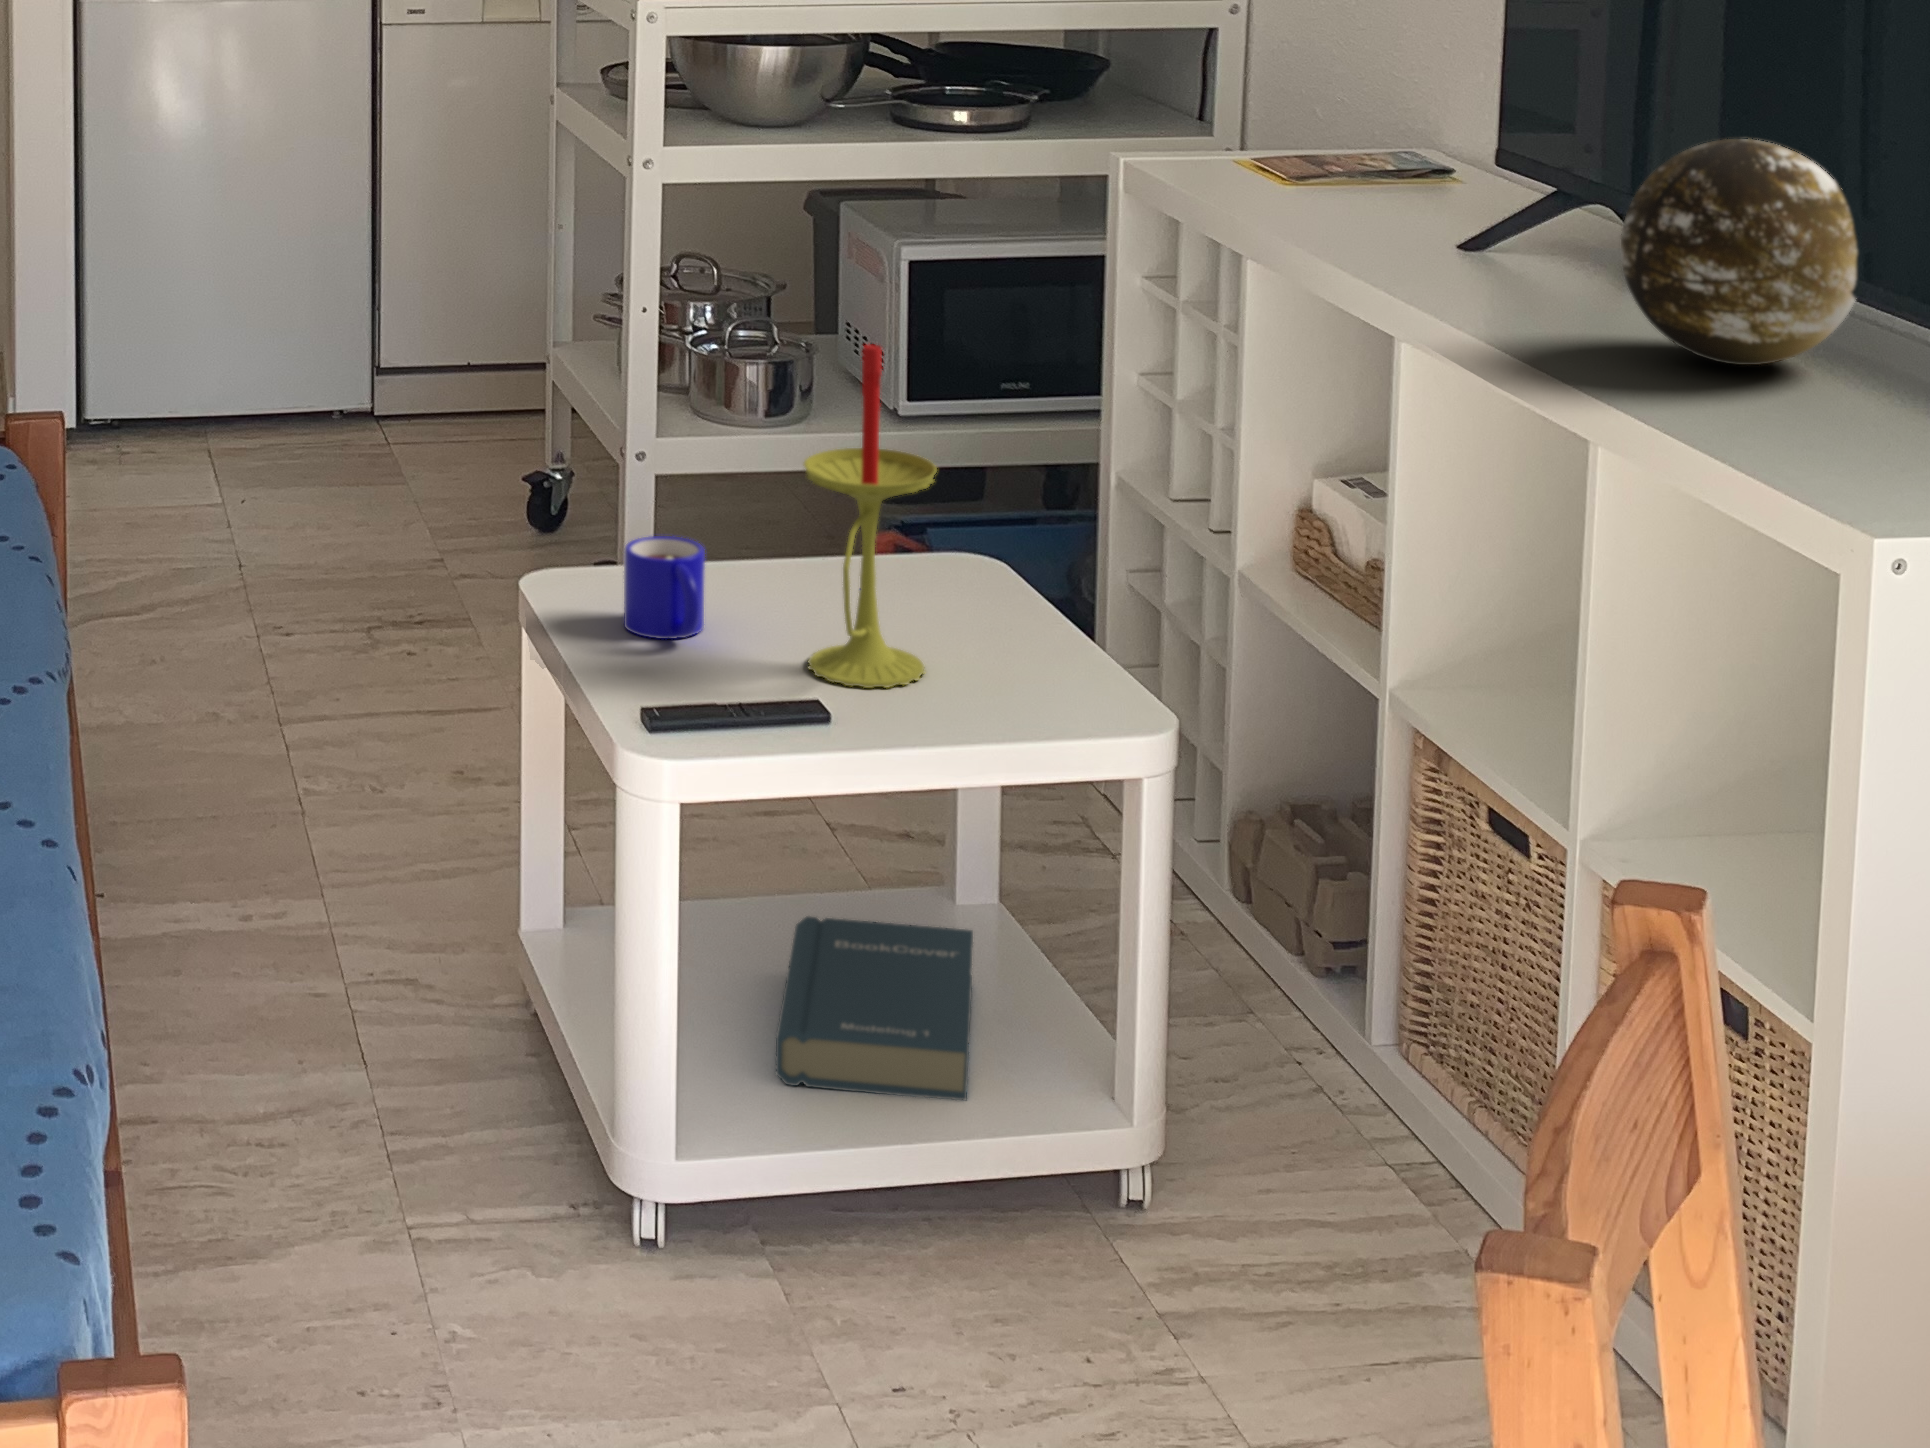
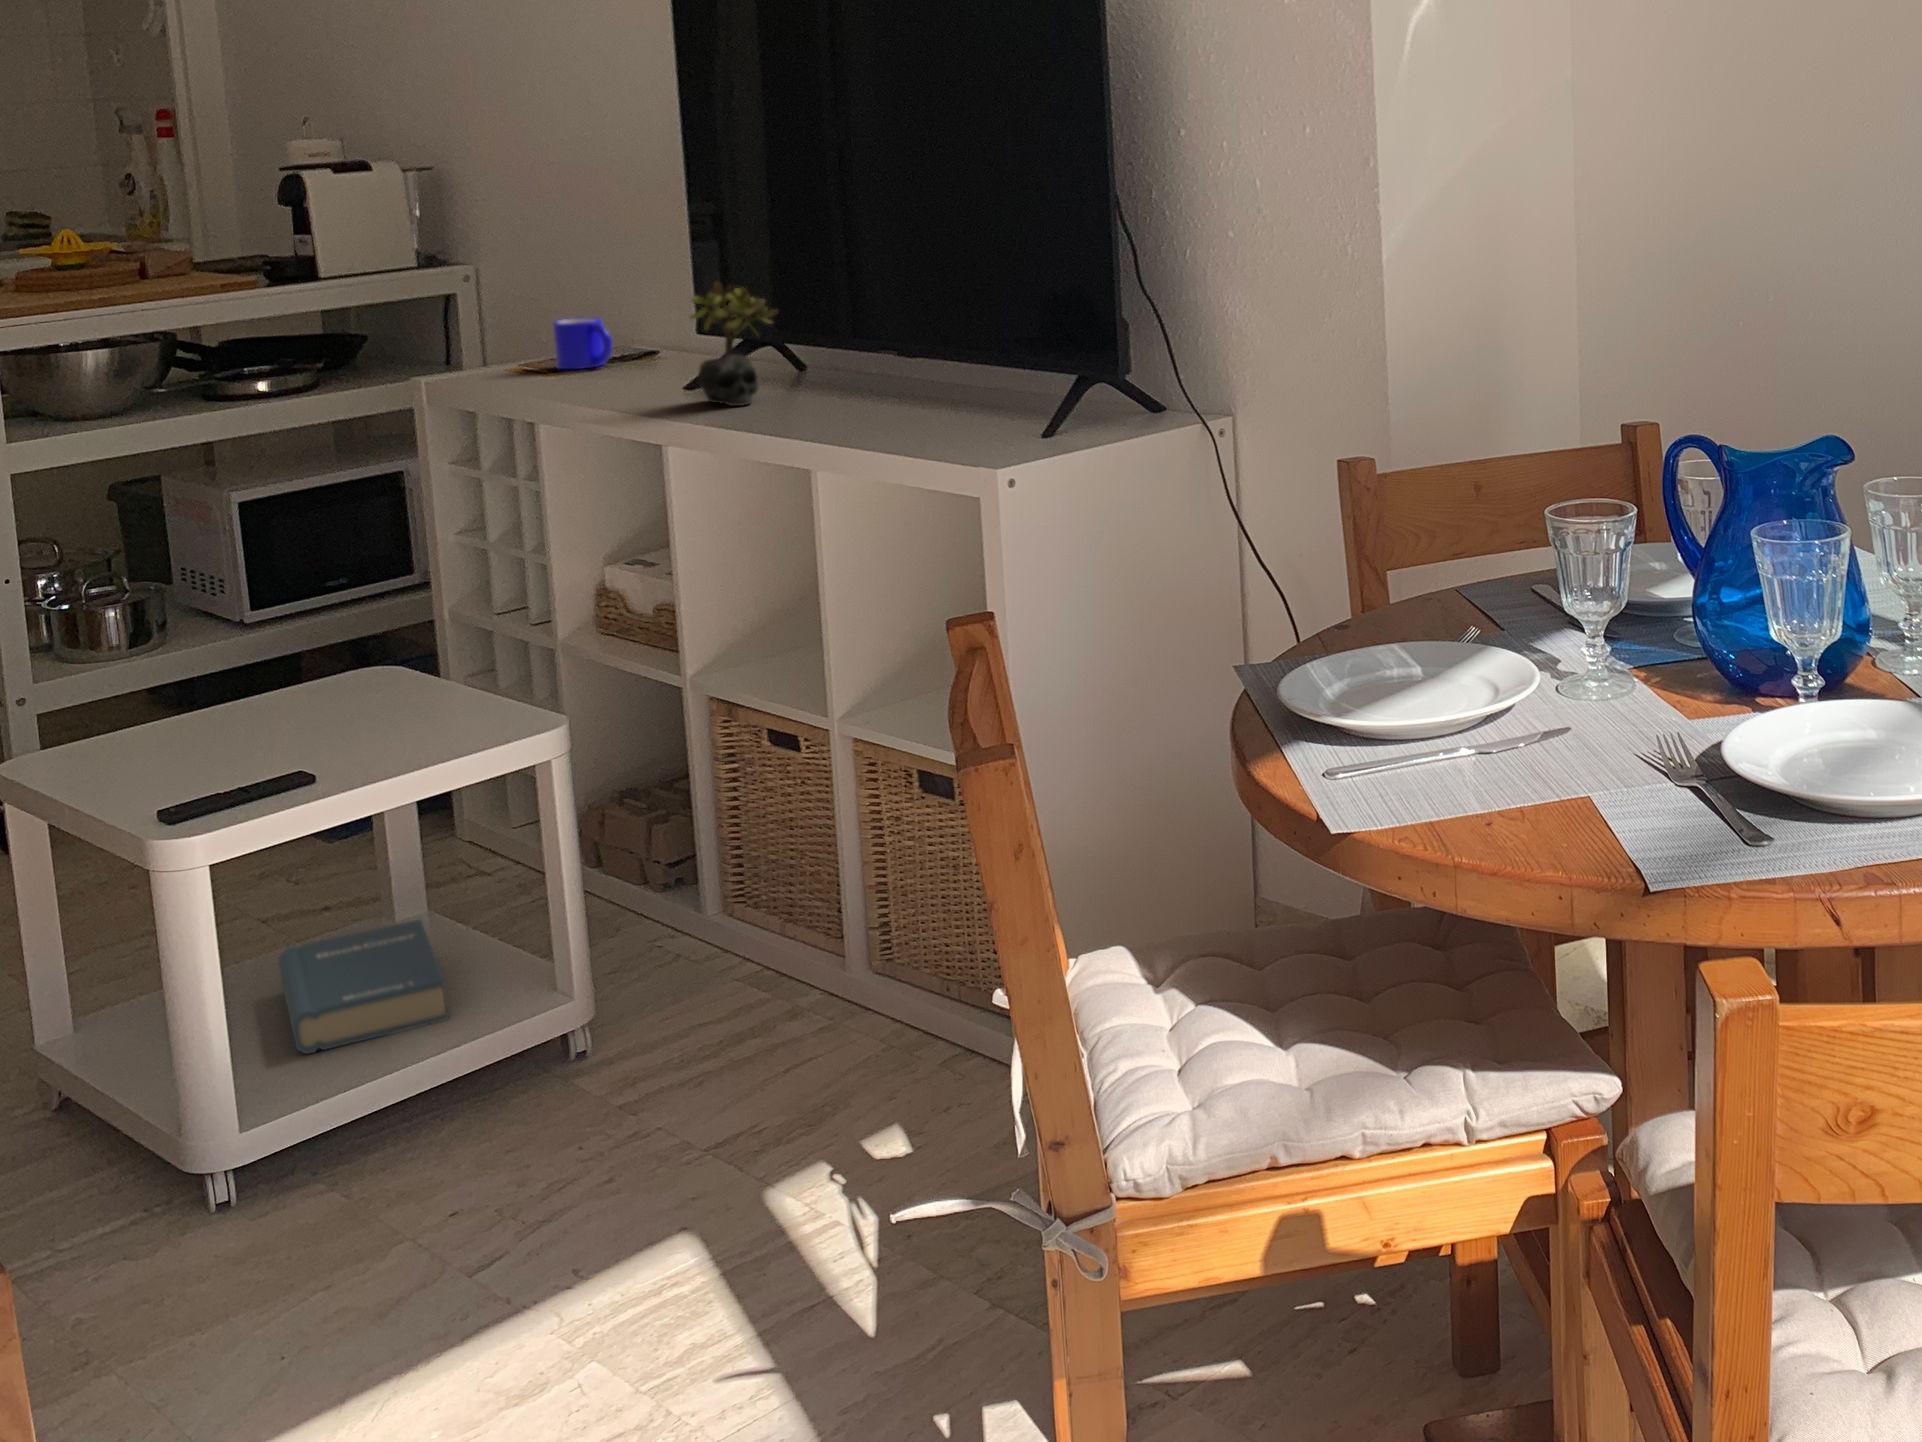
succulent plant: none [1458,99,1597,298] -> present [690,282,777,406]
decorative orb: present [1621,139,1857,365] -> none [809,275,953,413]
candle: present [804,344,937,688] -> none [254,496,372,752]
mug: present [624,536,705,639] -> present [553,317,612,369]

